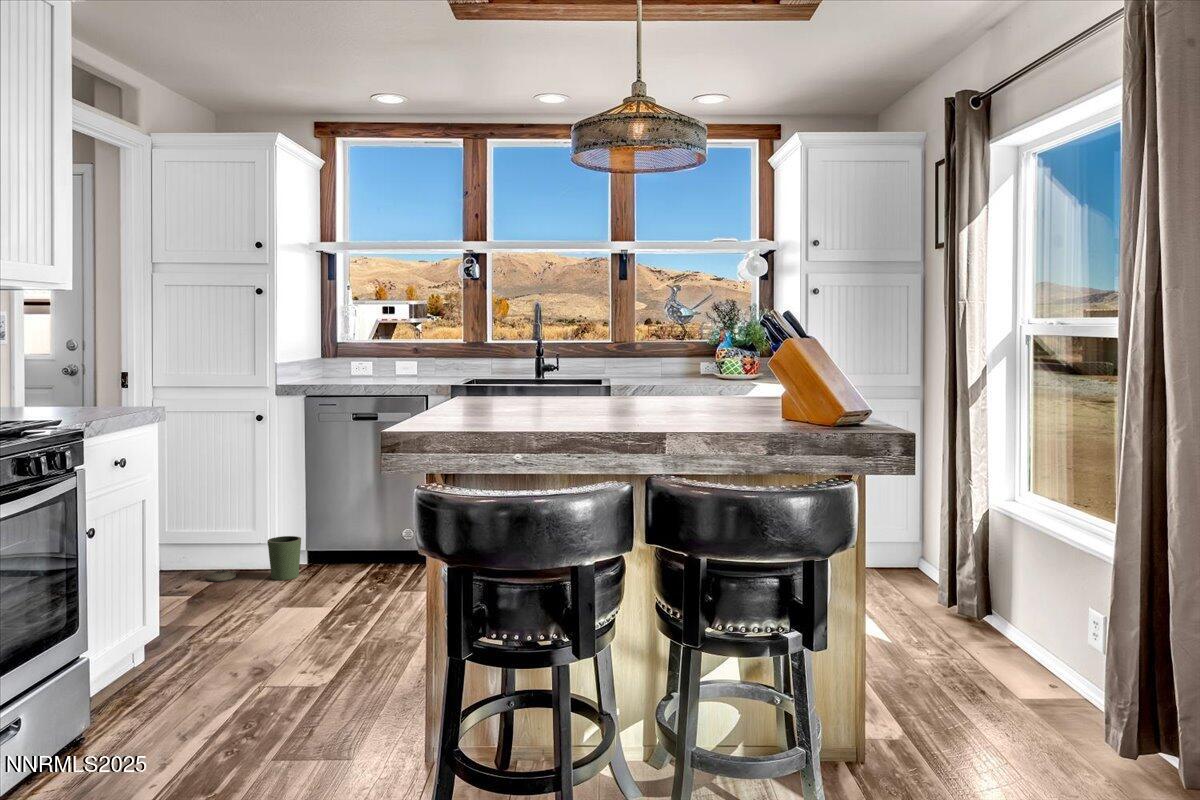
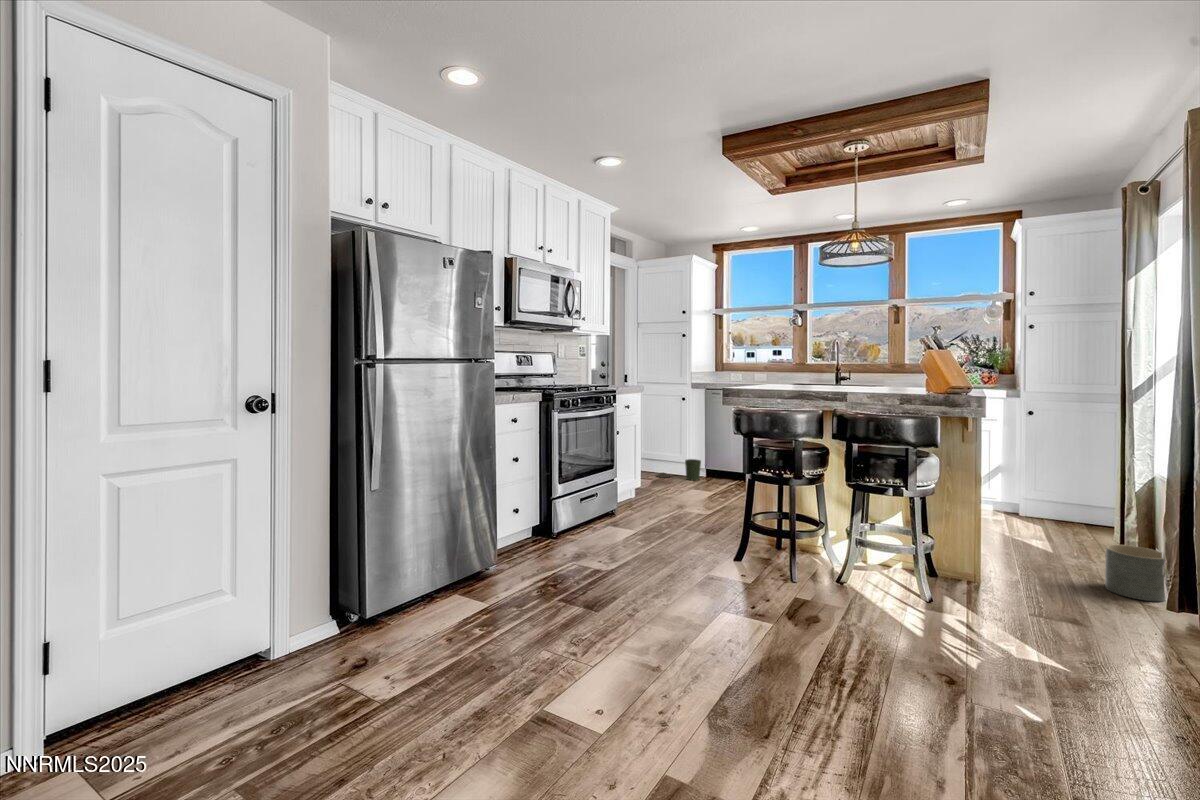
planter: none [1002,646,1085,739] -> present [1105,545,1167,601]

